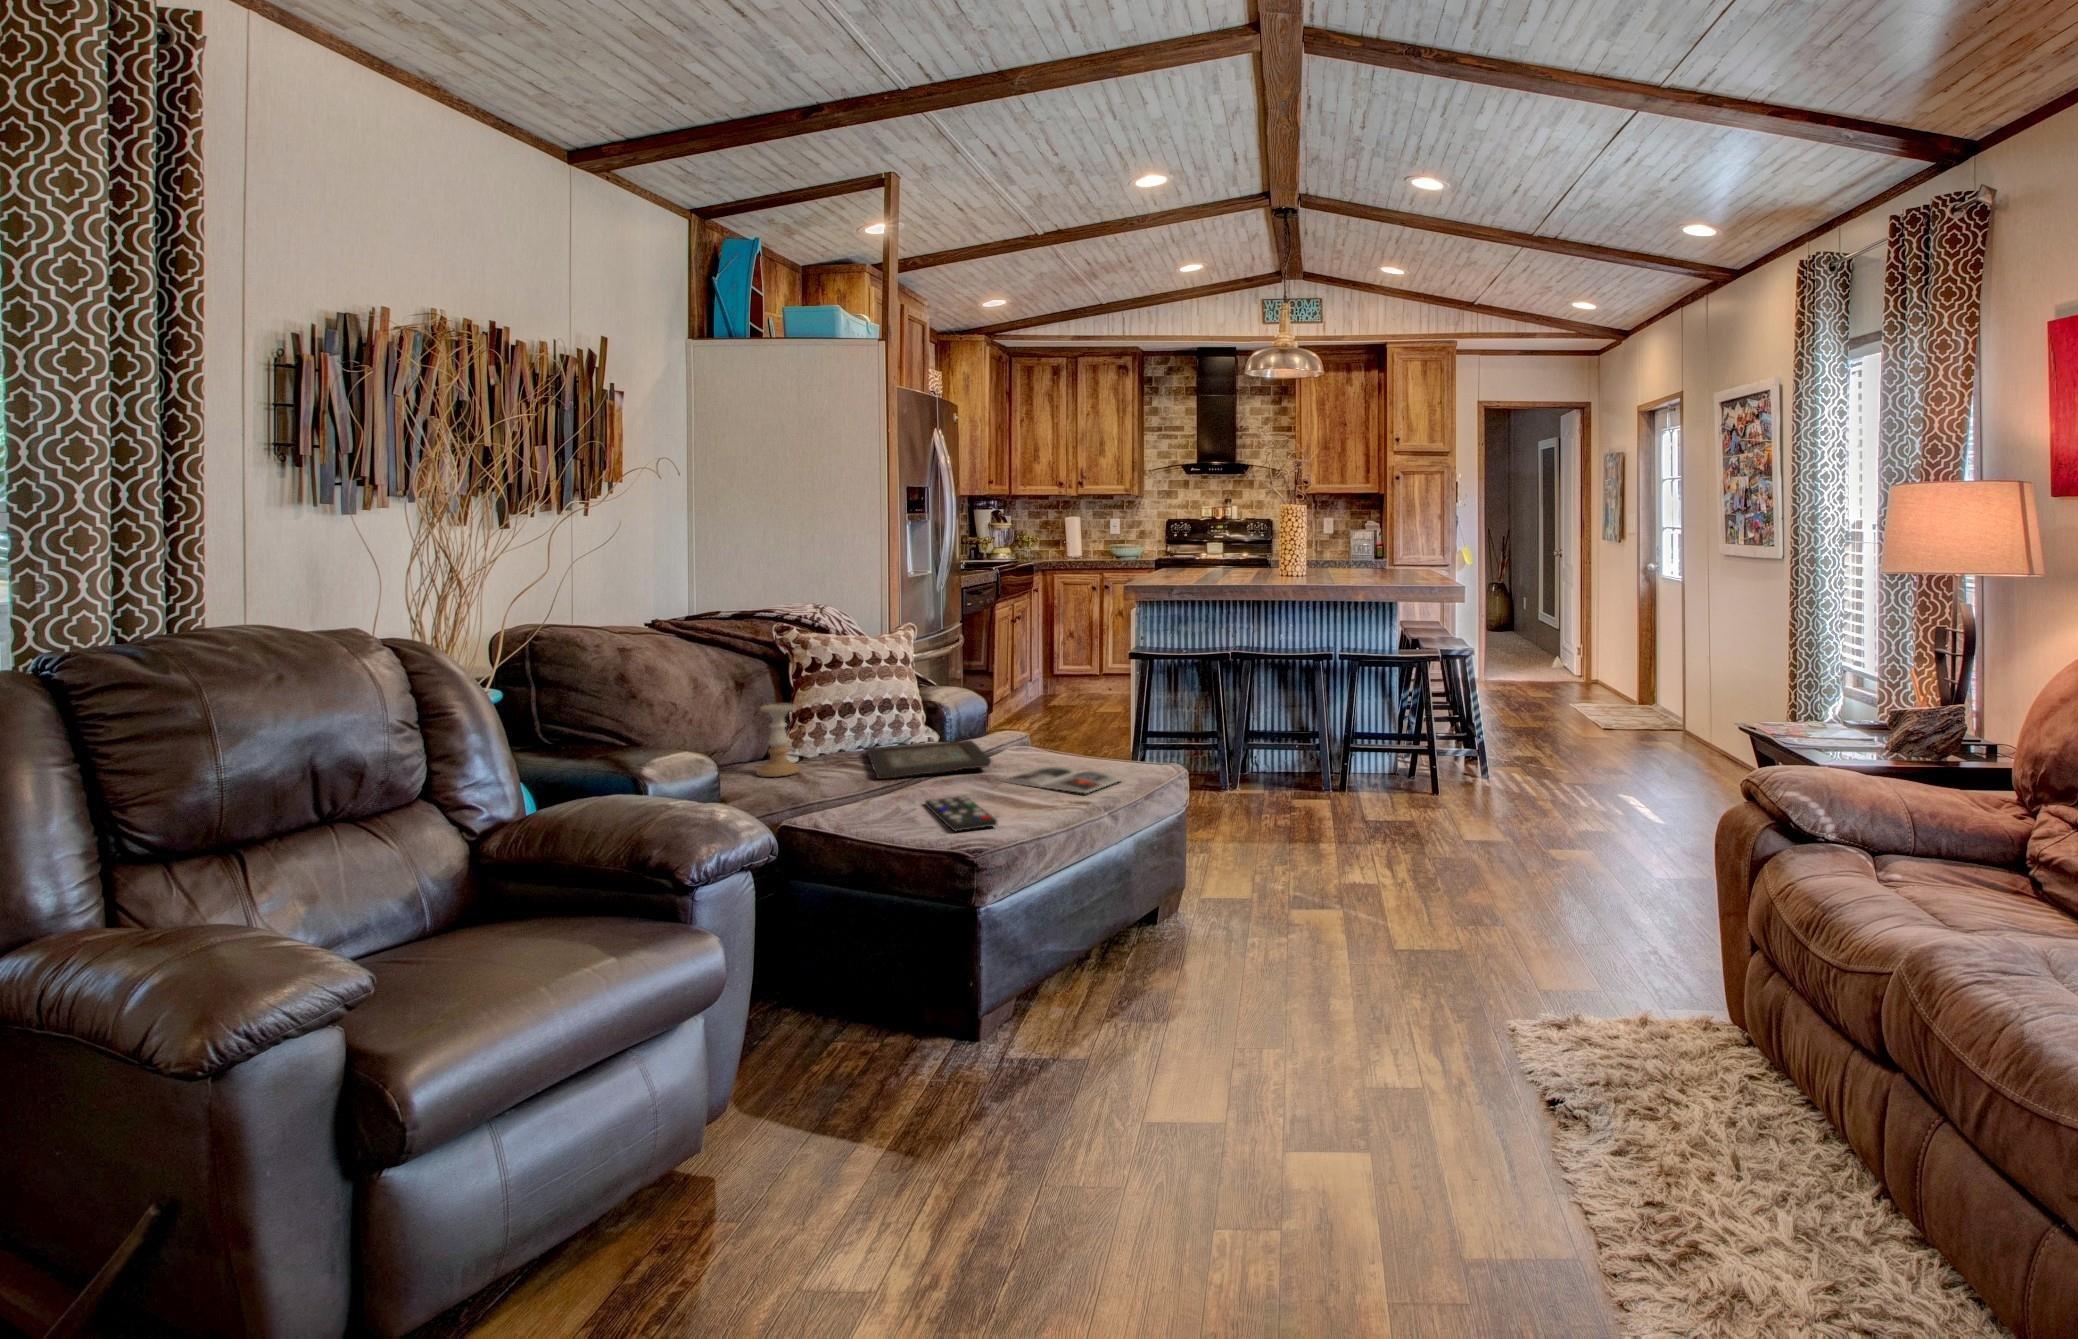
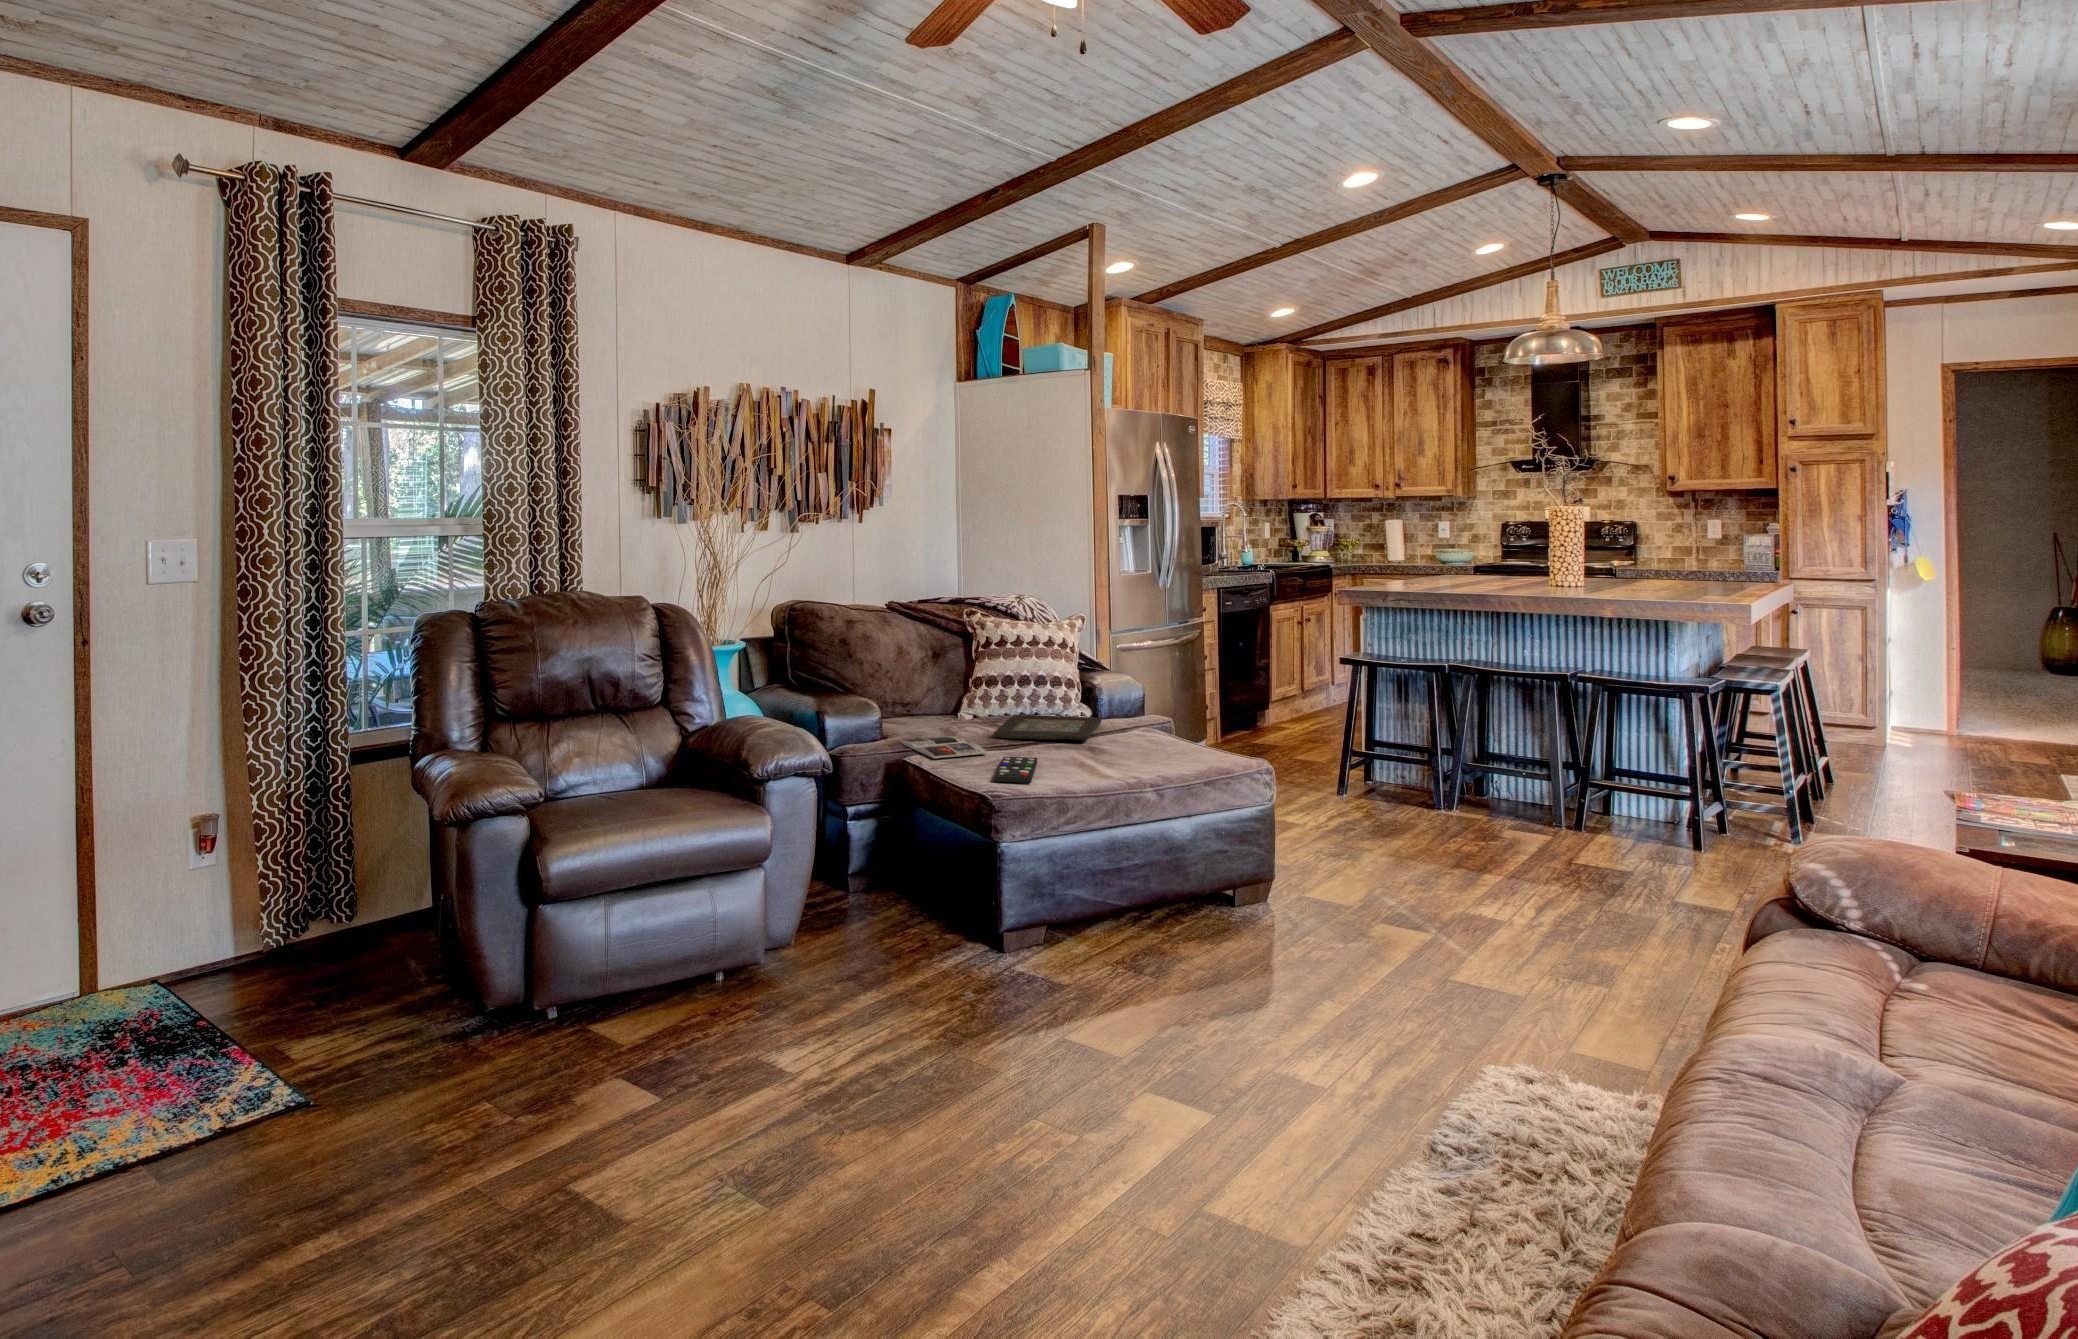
candle holder: present [756,704,800,777] -> none [920,670,952,726]
magazine: present [1003,767,1123,793] -> present [898,736,987,758]

